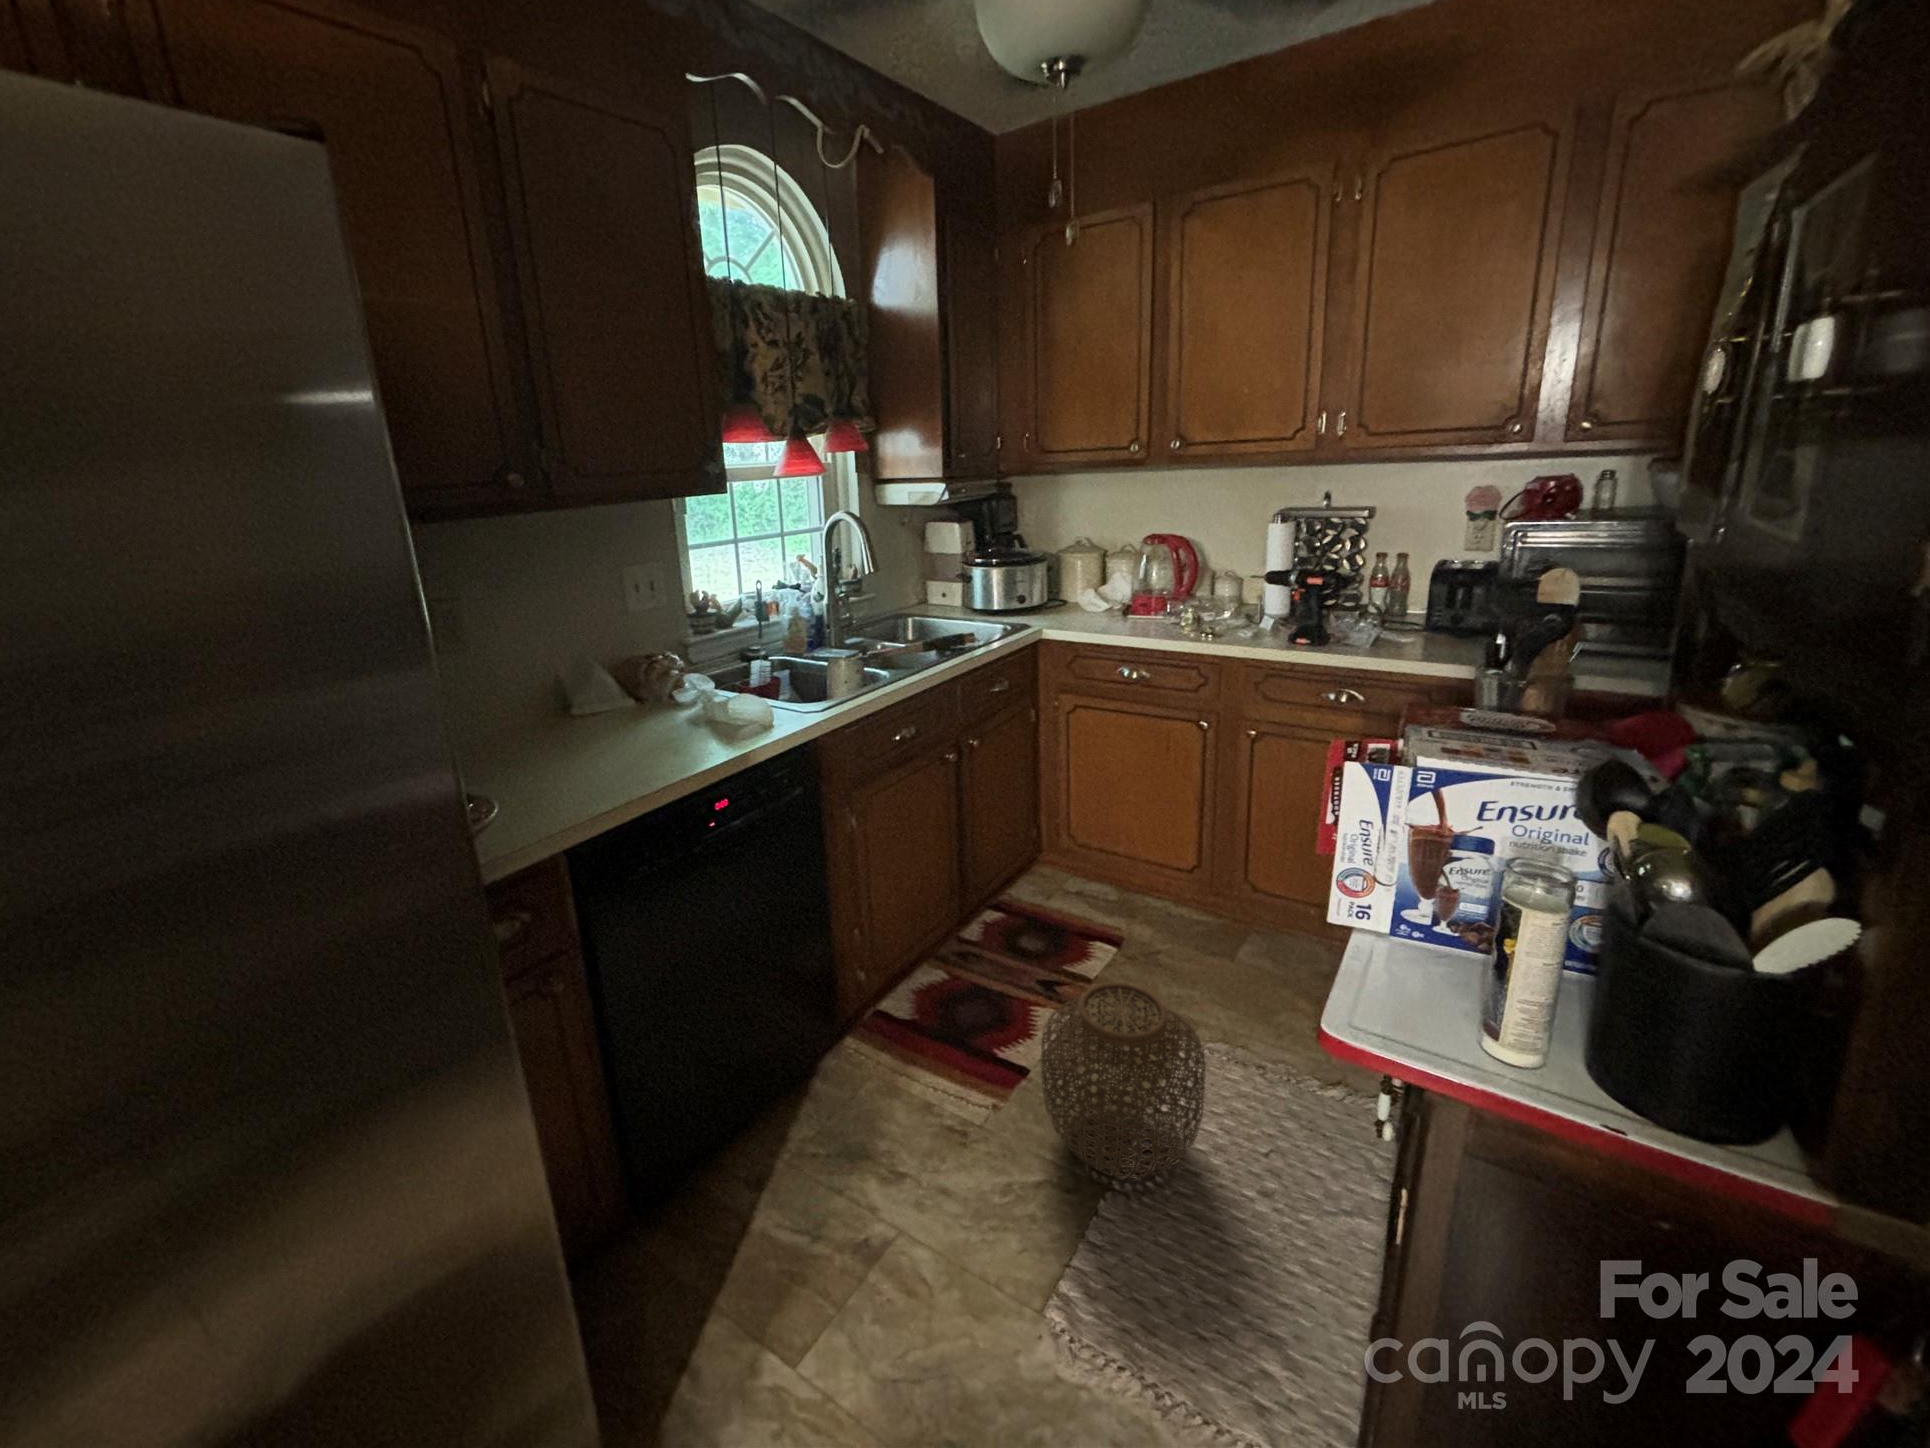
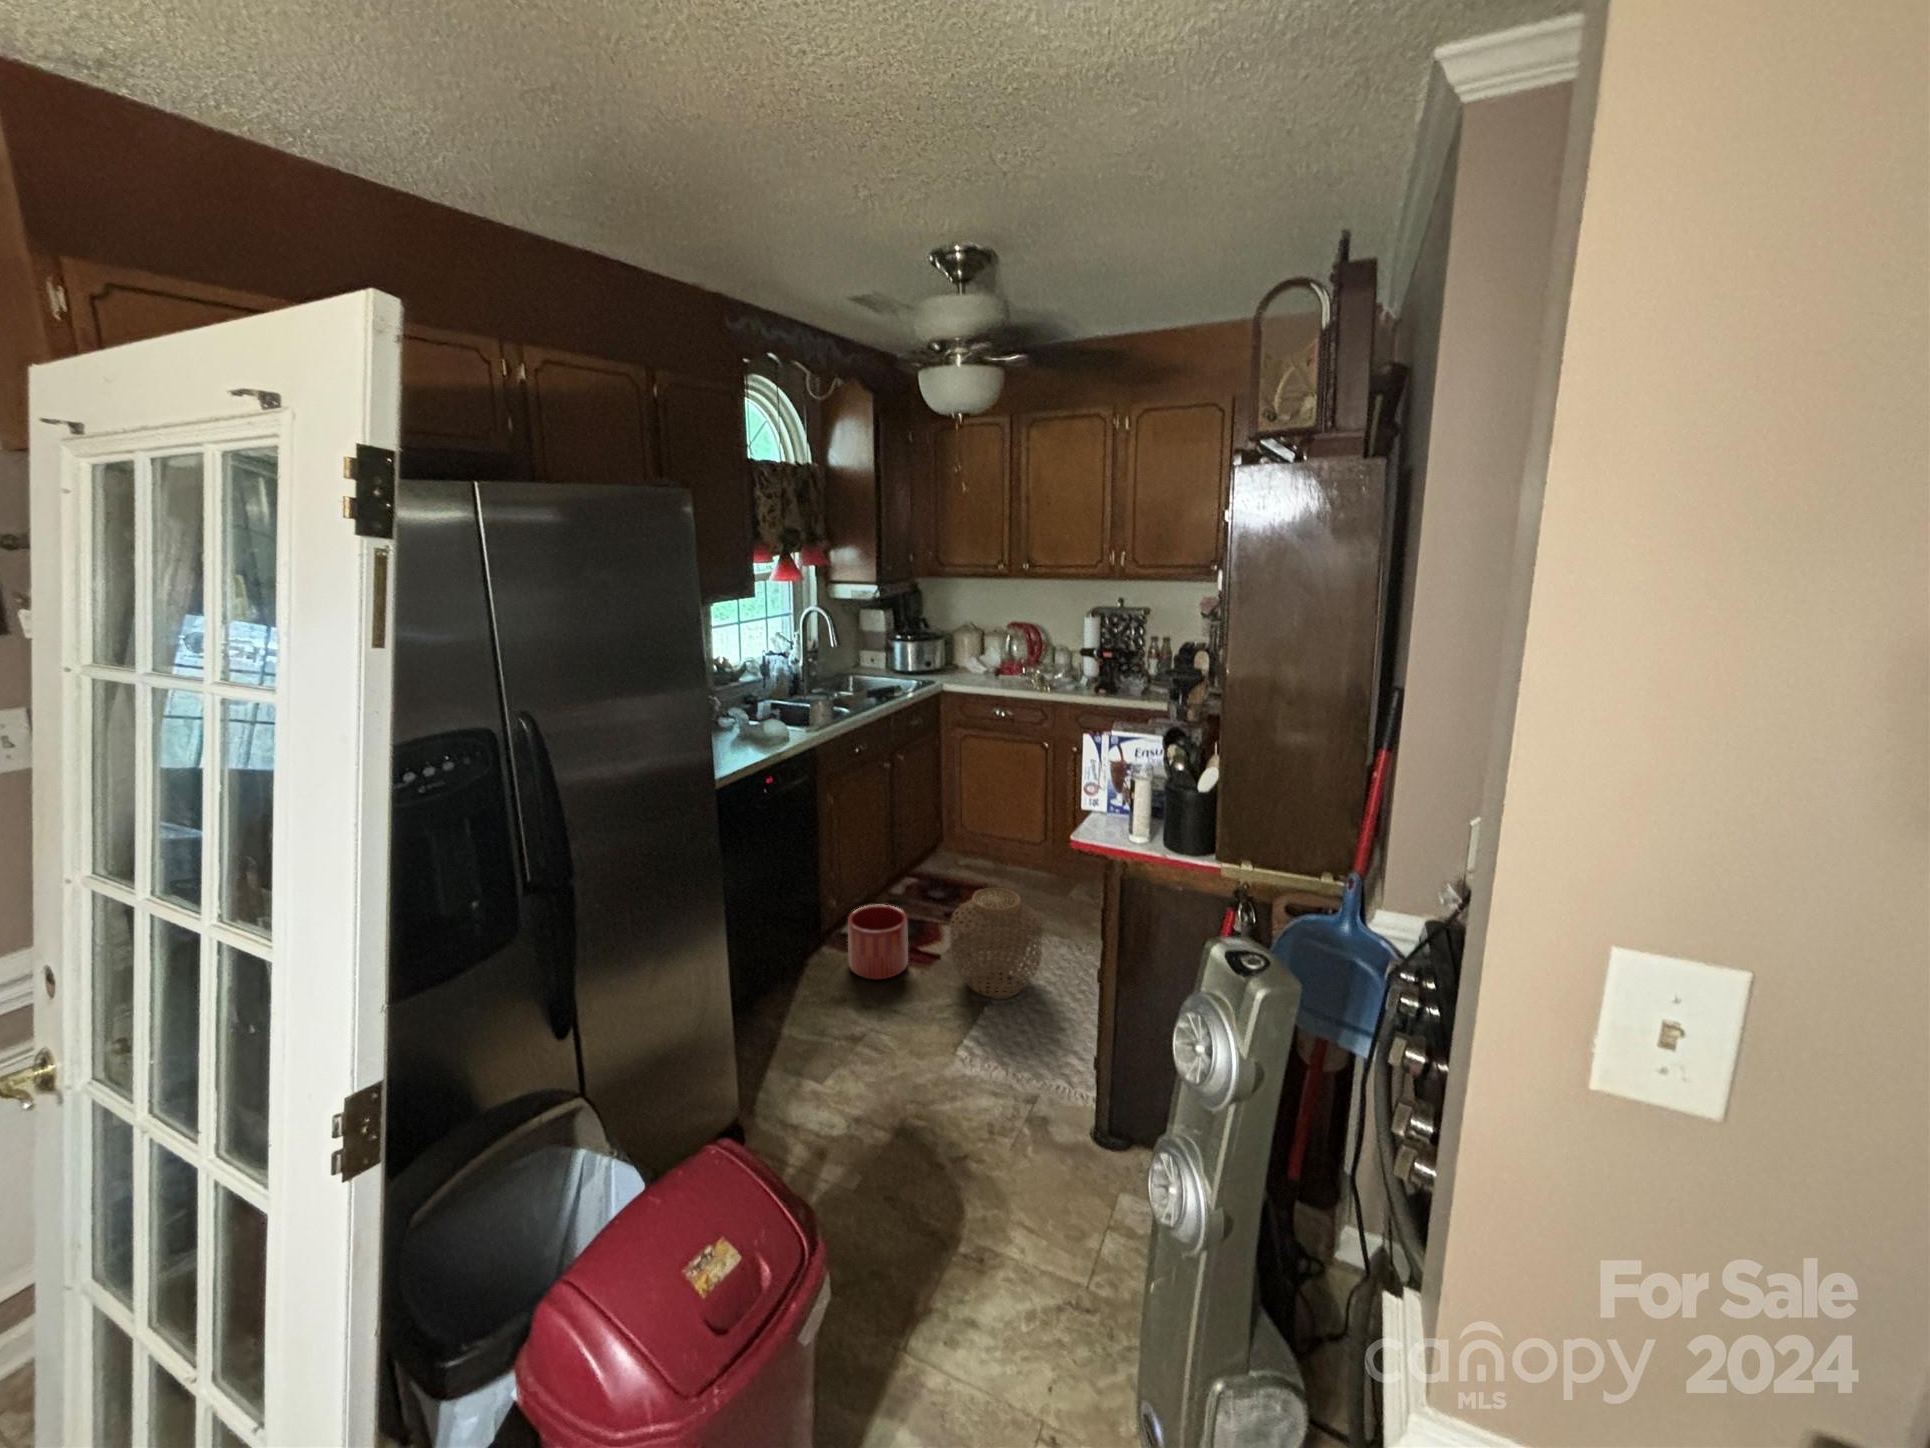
planter: none [876,984,974,1116] -> present [848,905,908,979]

